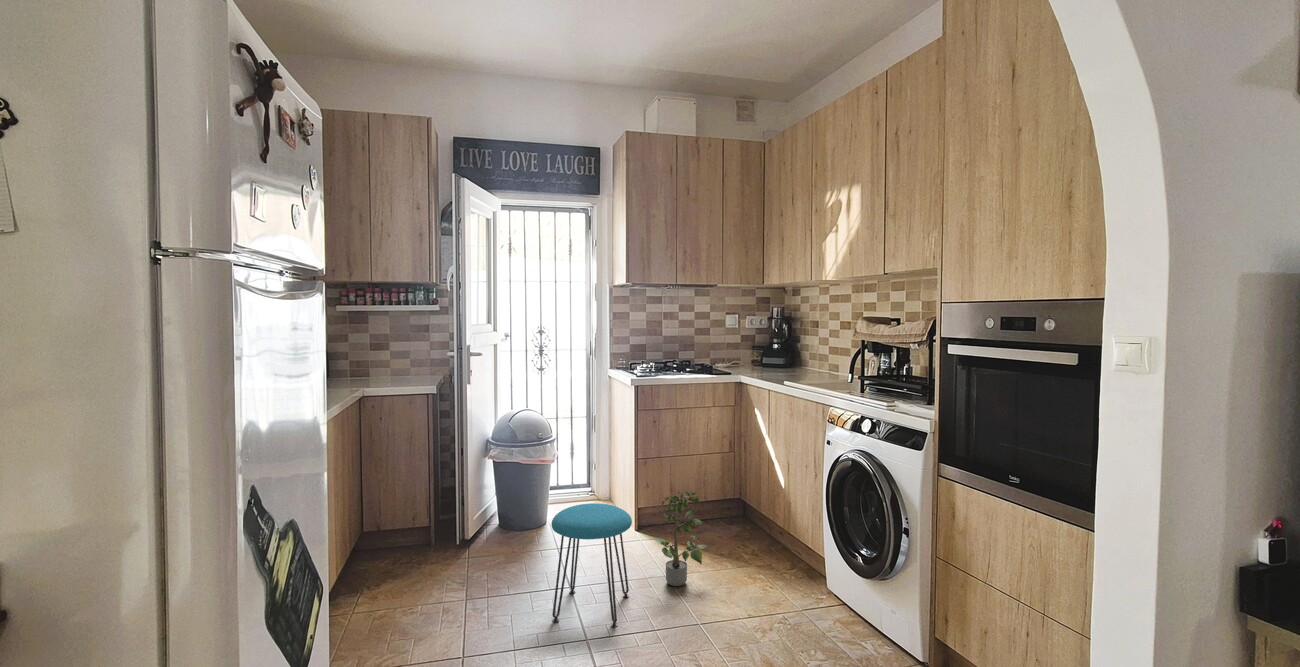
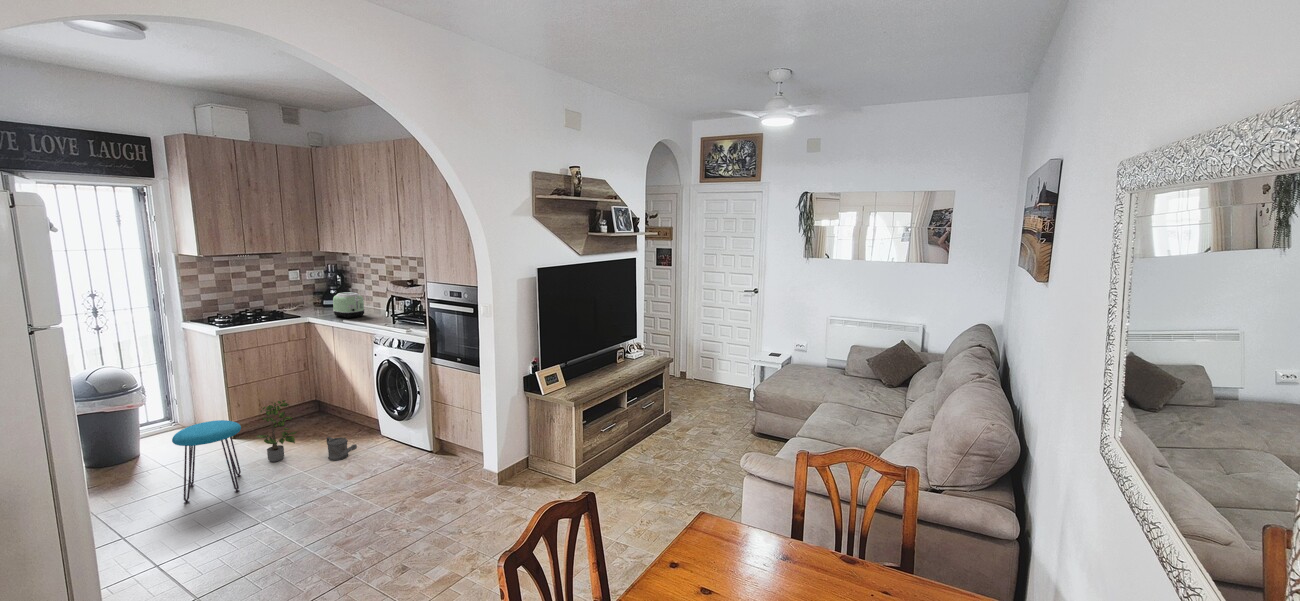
toaster: none [773,342,817,380] -> present [333,292,364,318]
watering can: none [744,568,788,617] -> present [327,437,357,461]

